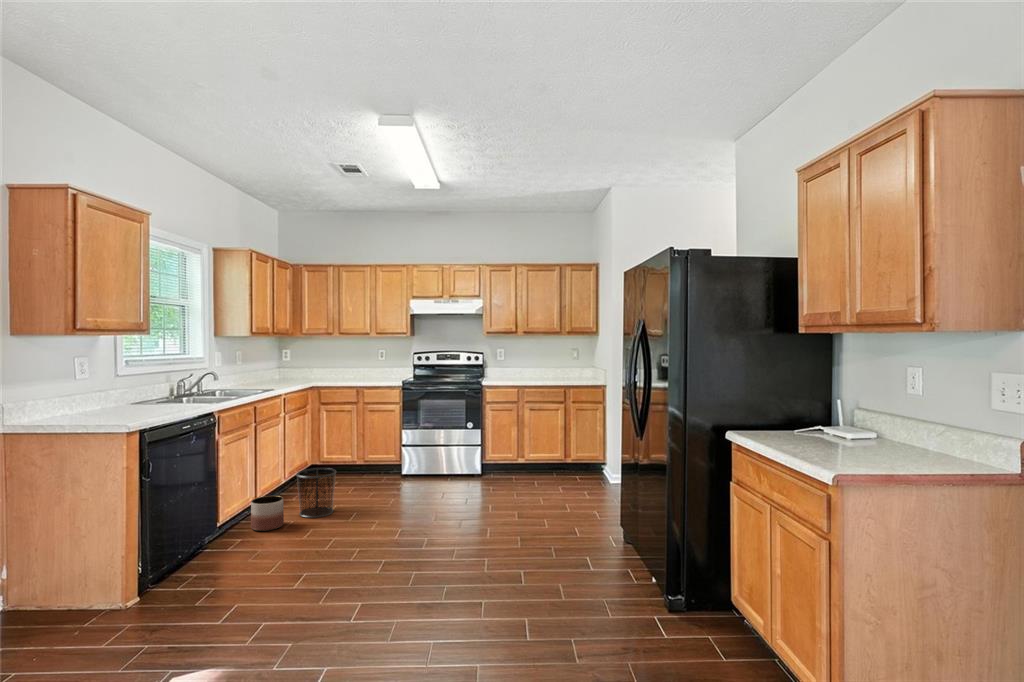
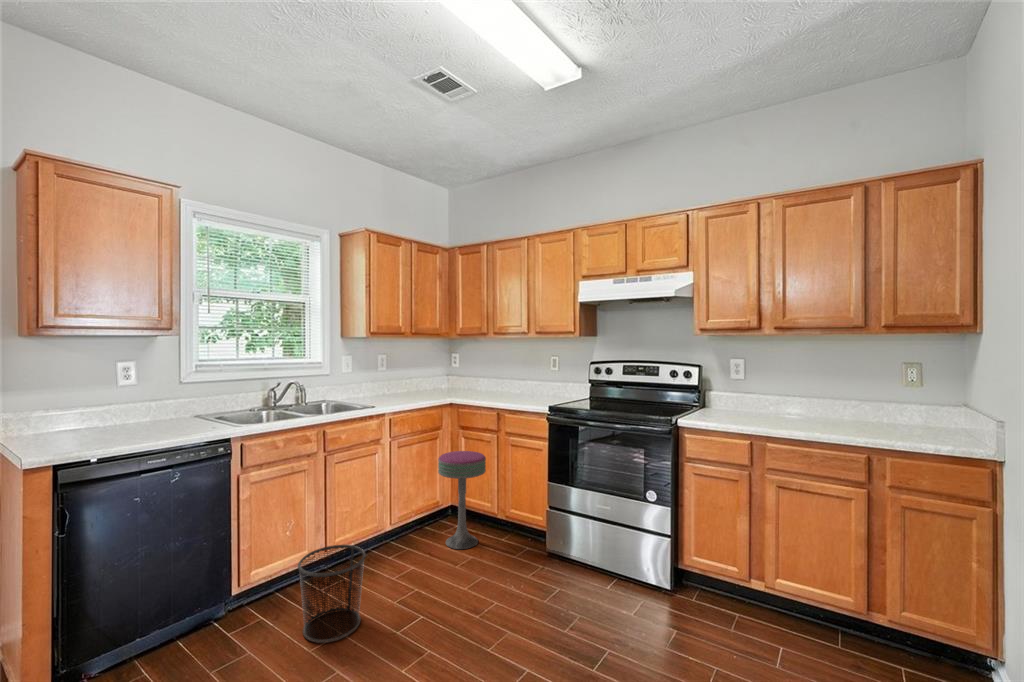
bar stool: none [324,418,359,483] -> present [438,451,486,549]
planter: present [251,496,284,531] -> none [206,586,263,657]

